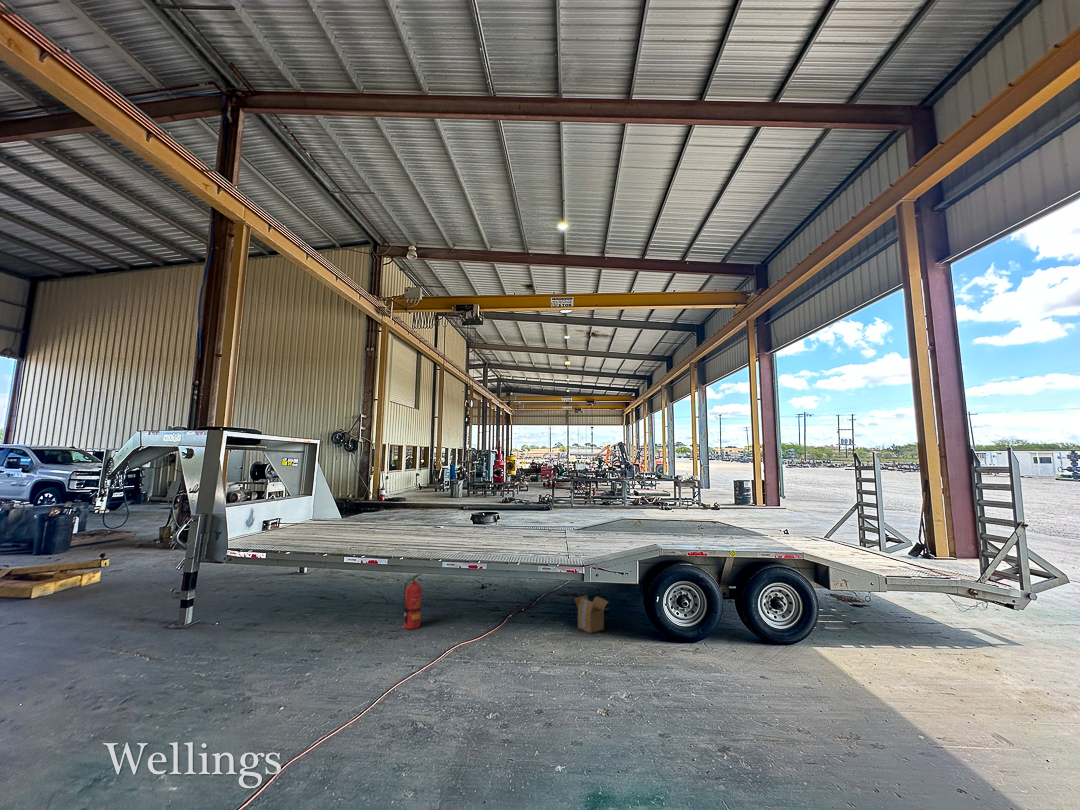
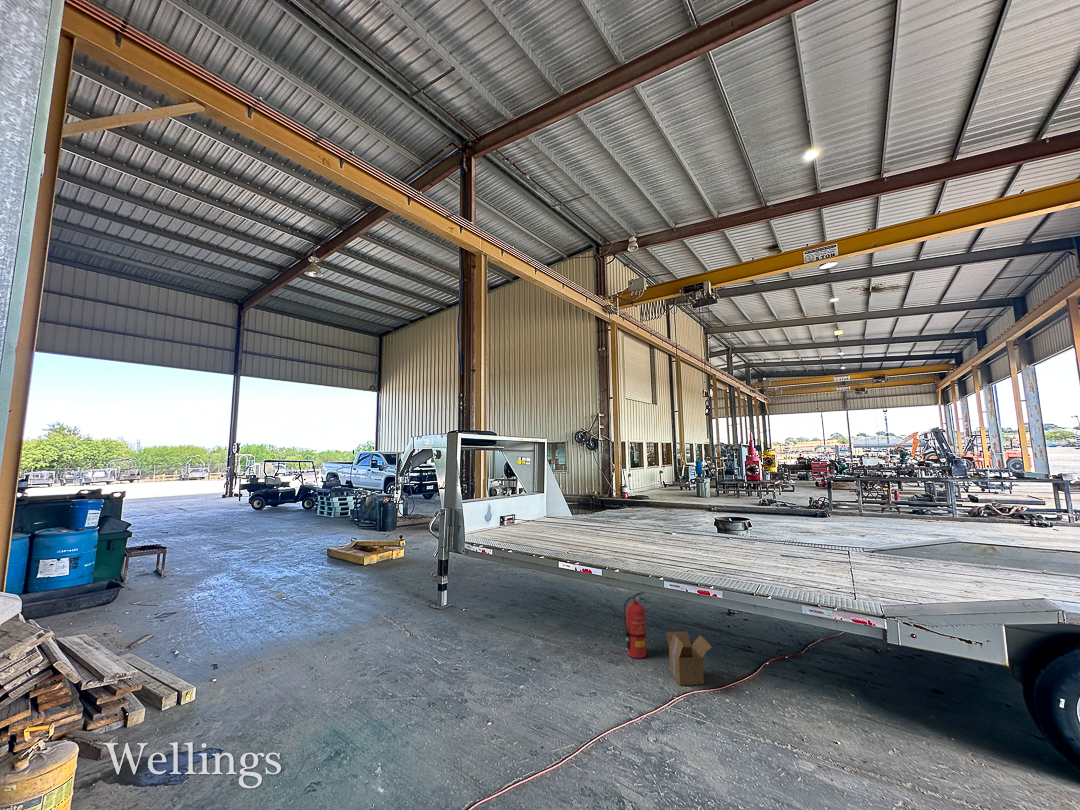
cardboard box: present [575,595,608,633] -> present [666,631,712,686]

